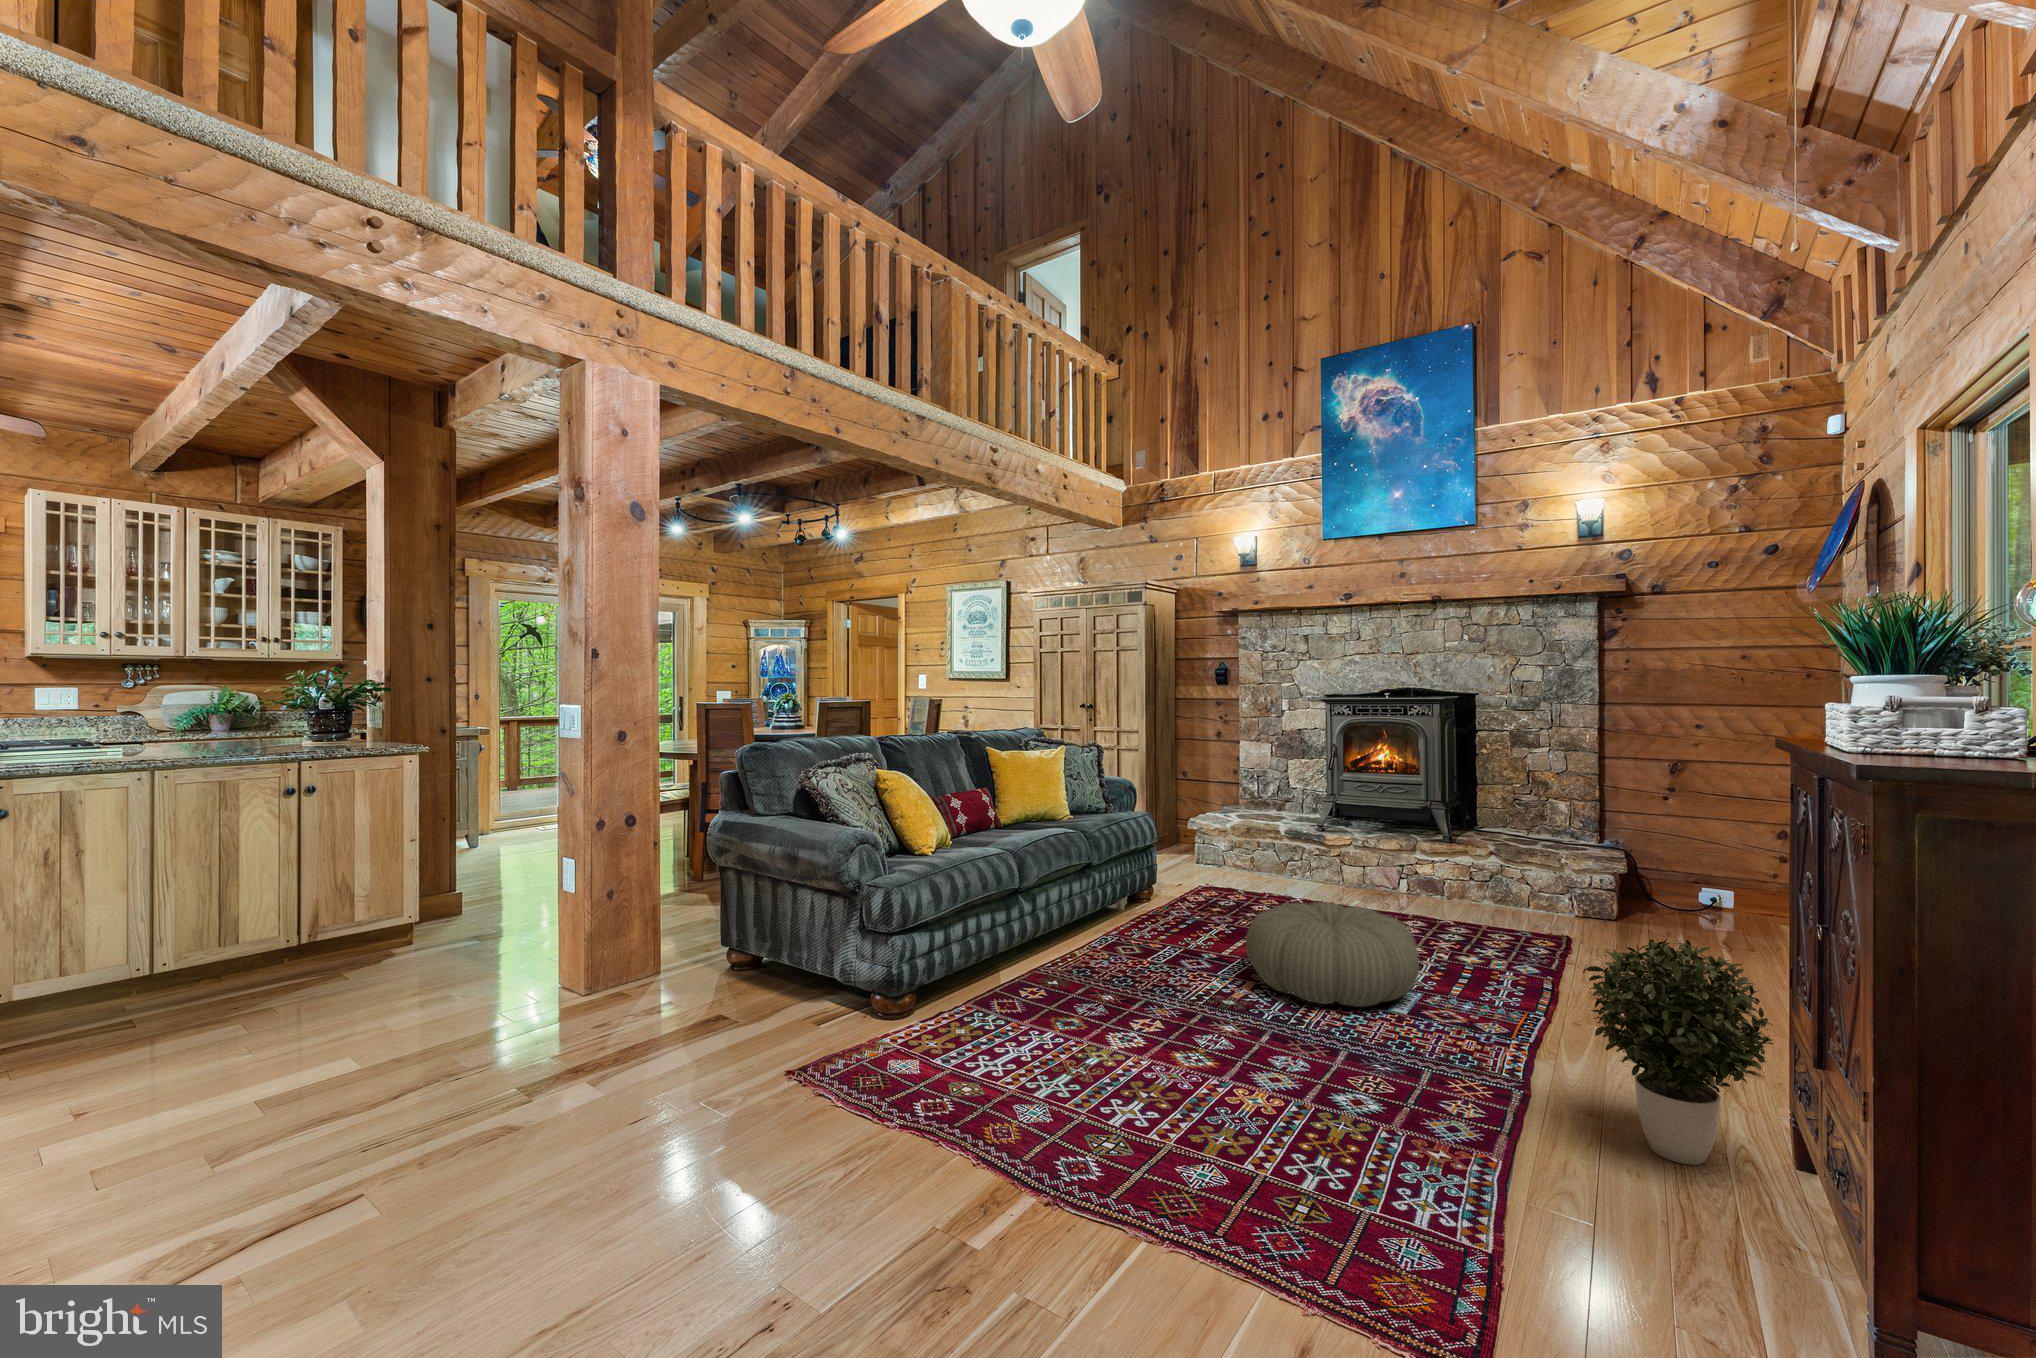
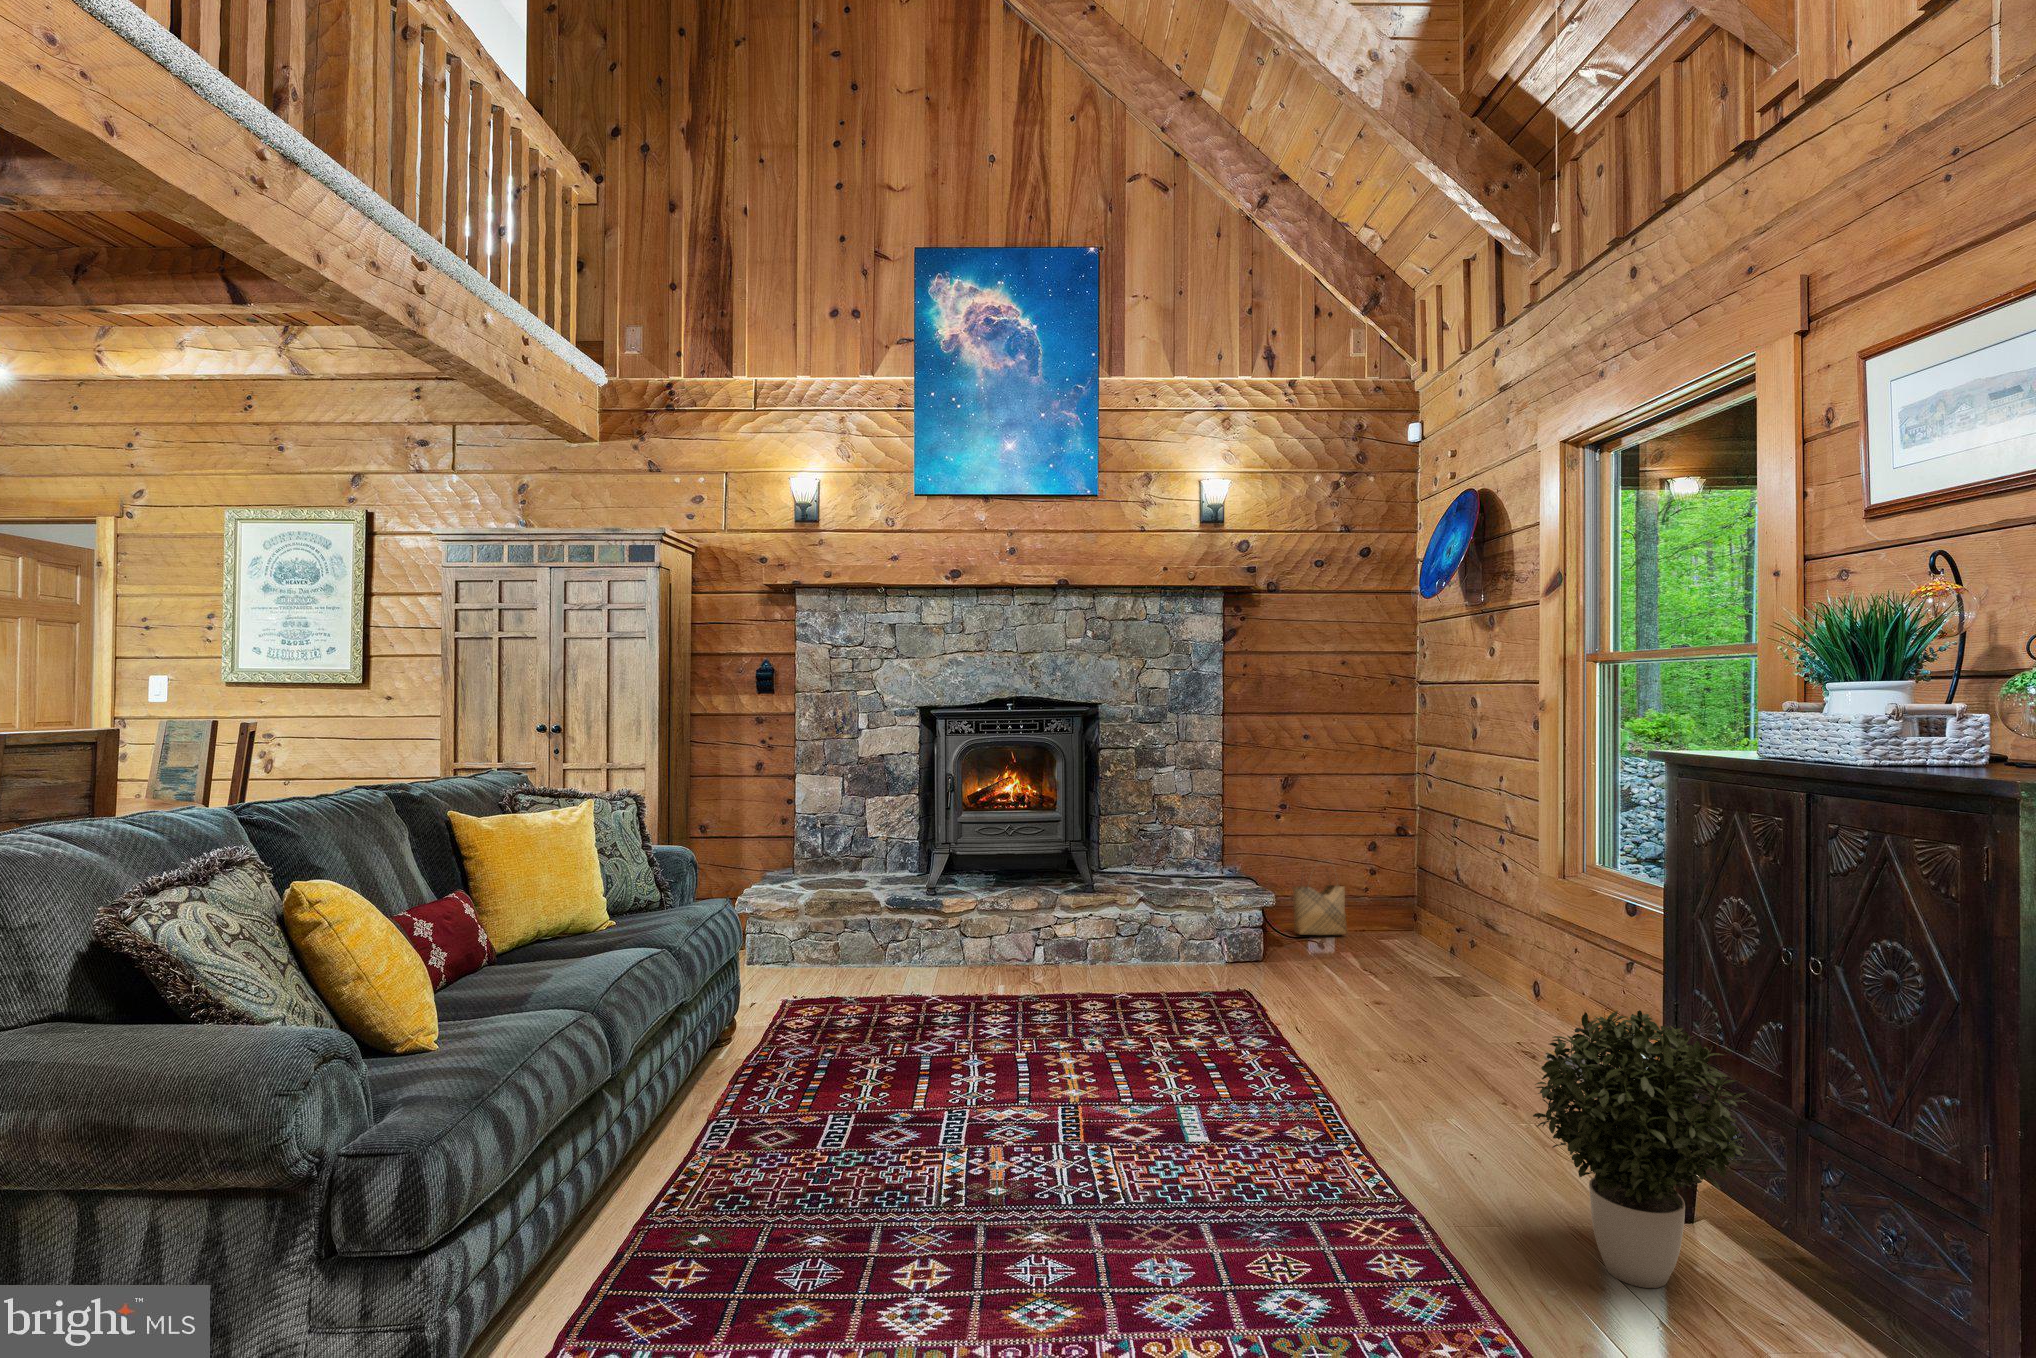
woven basket: none [1675,837,1740,912] -> present [1292,868,1347,935]
pouf: present [1246,902,1419,1007] -> none [981,1005,1216,1165]

